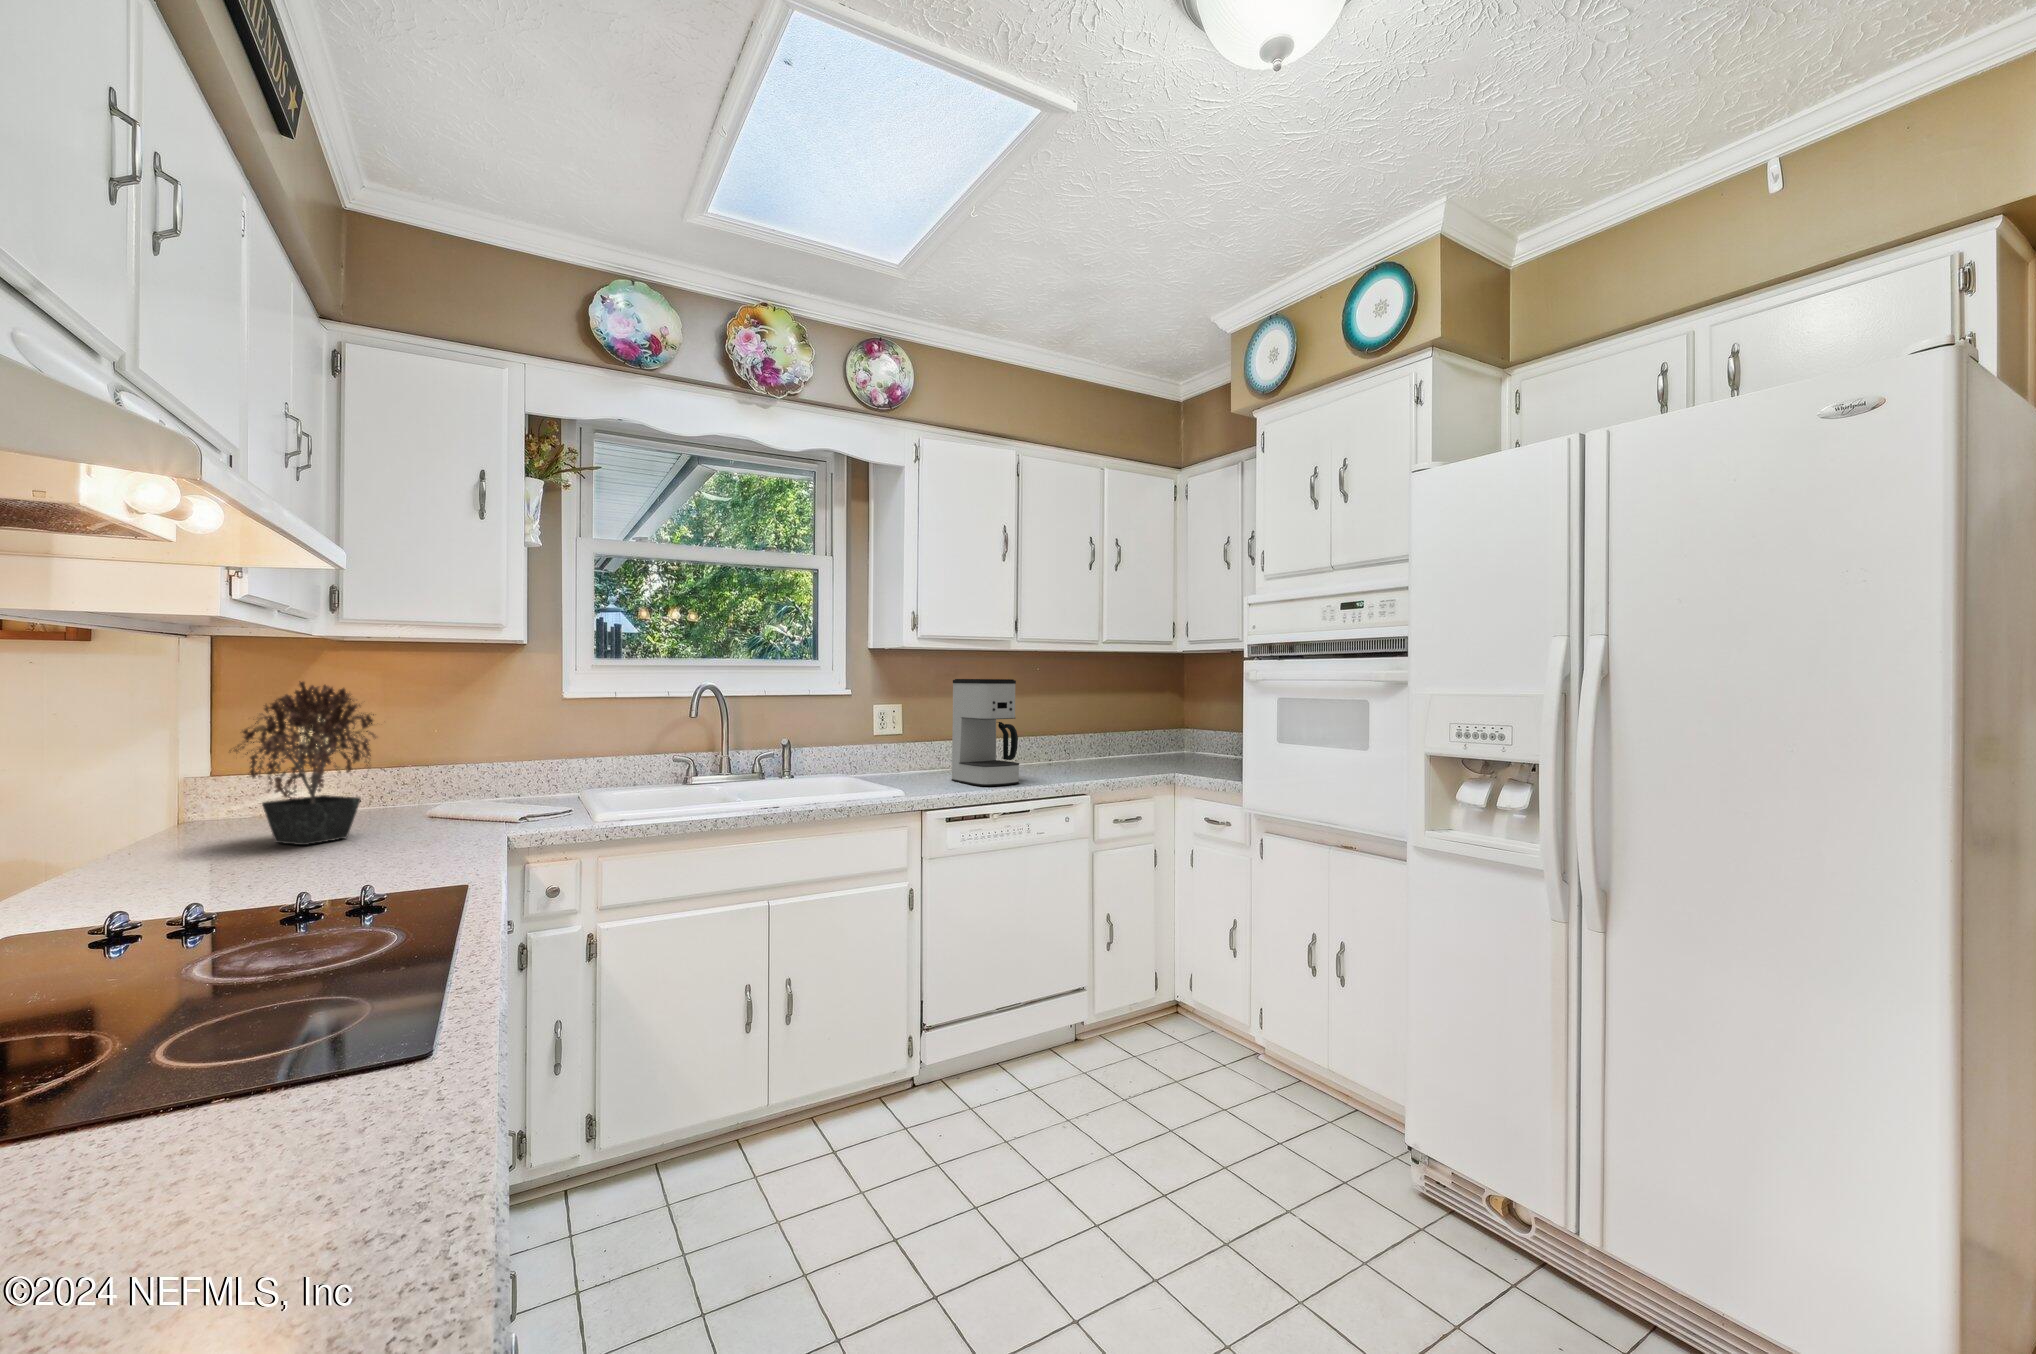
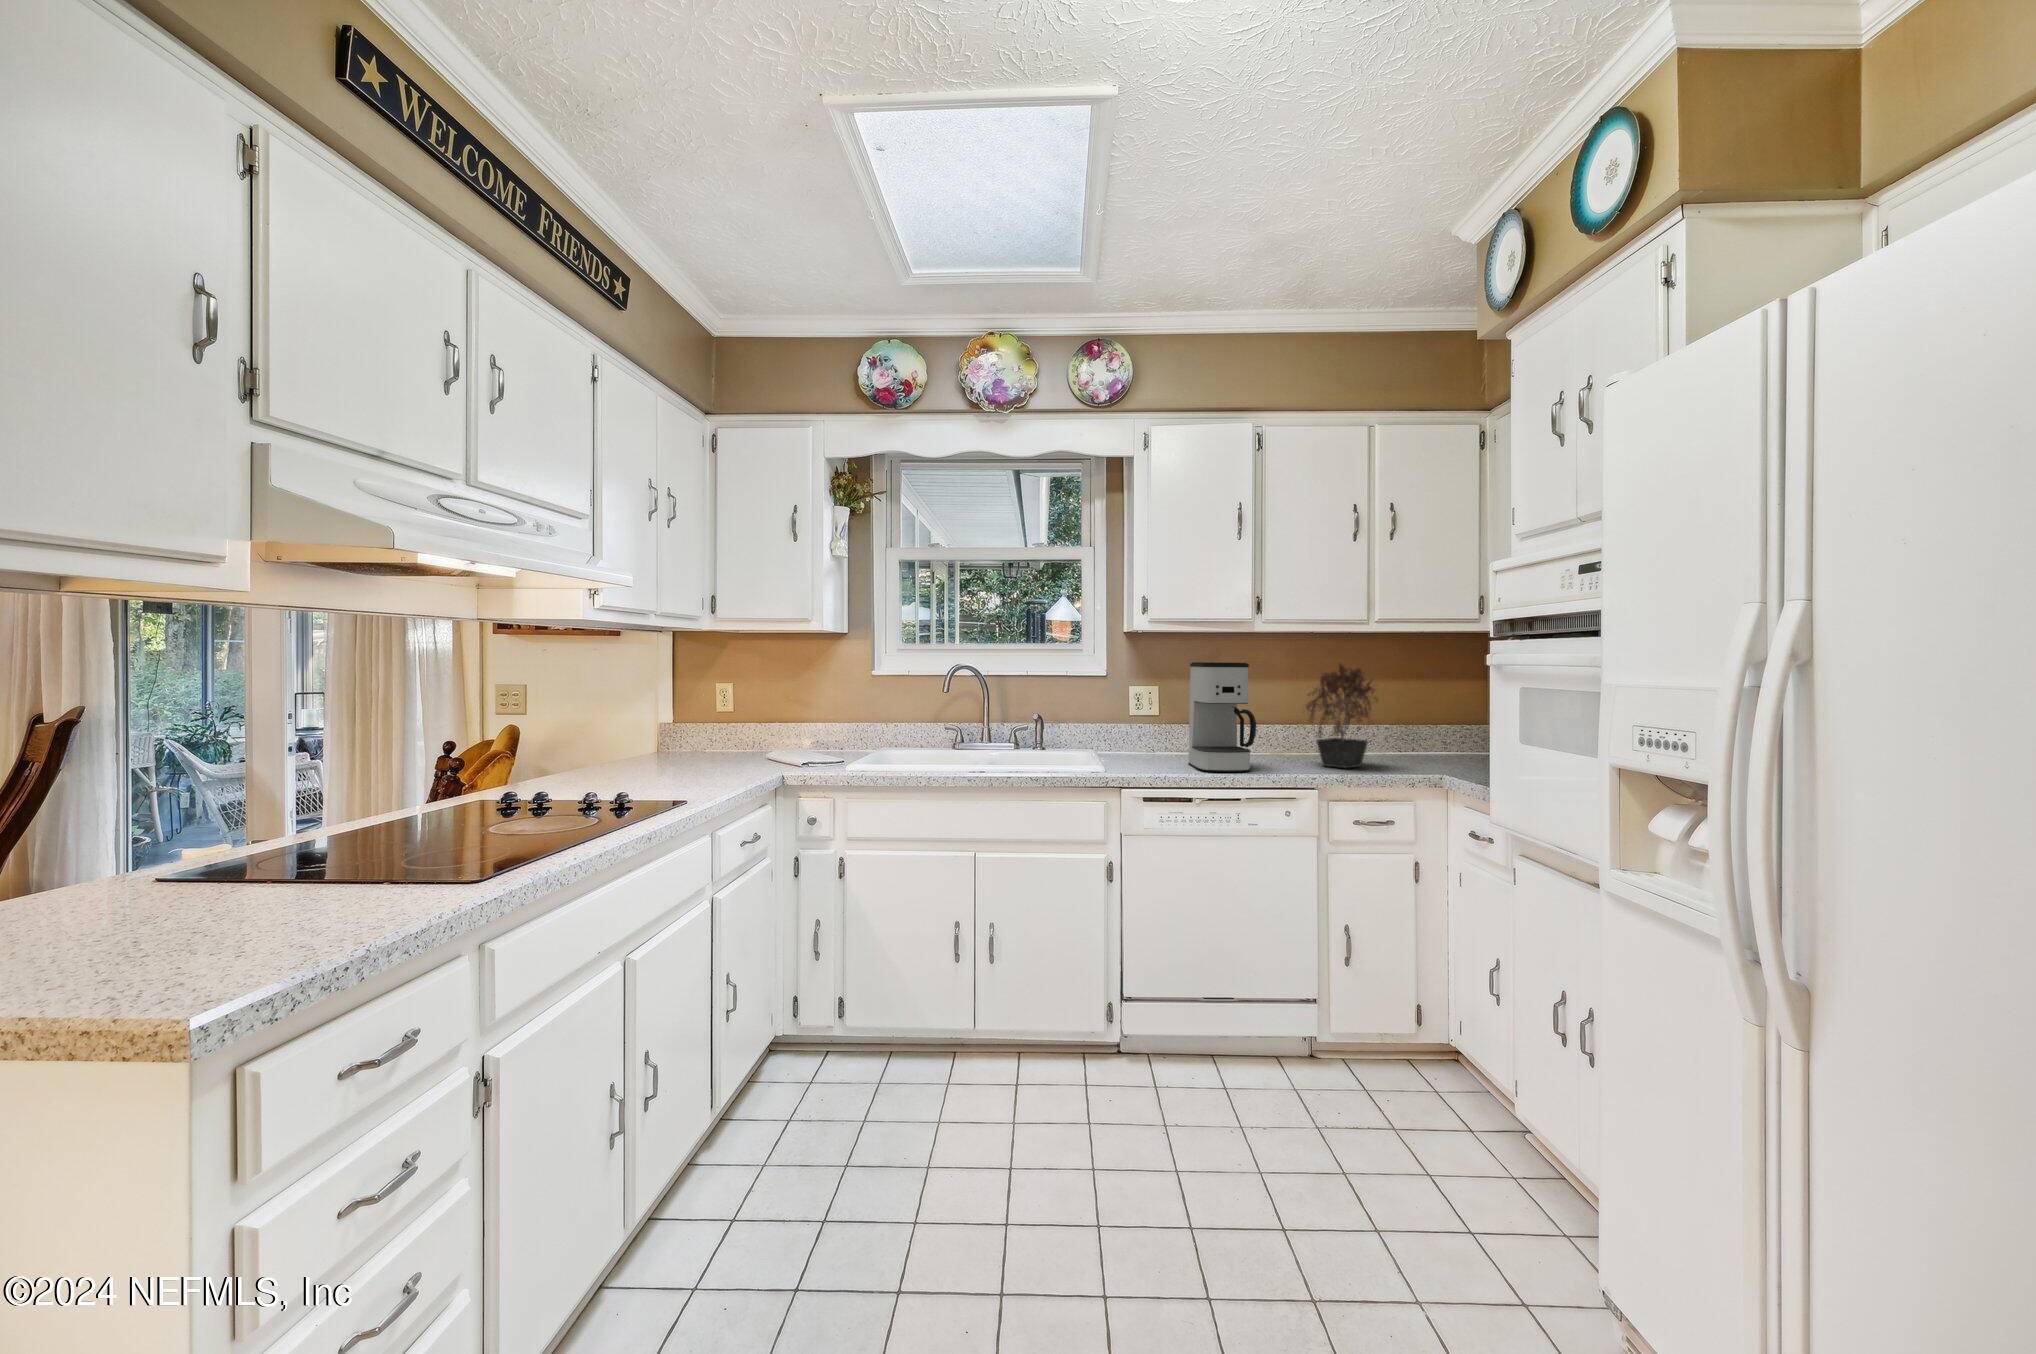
potted plant: present [234,681,376,845] -> present [1306,664,1377,768]

